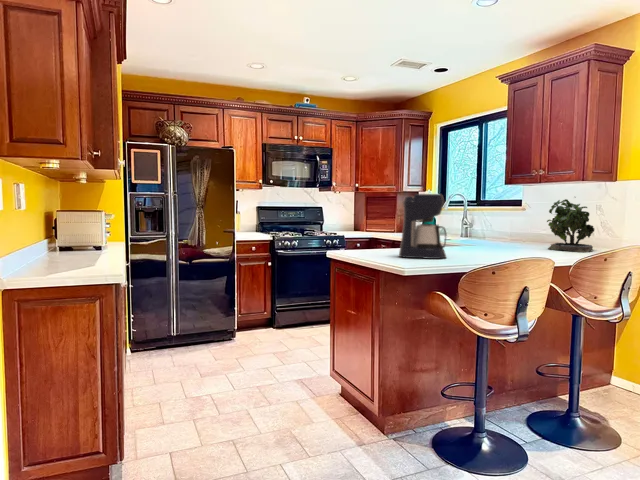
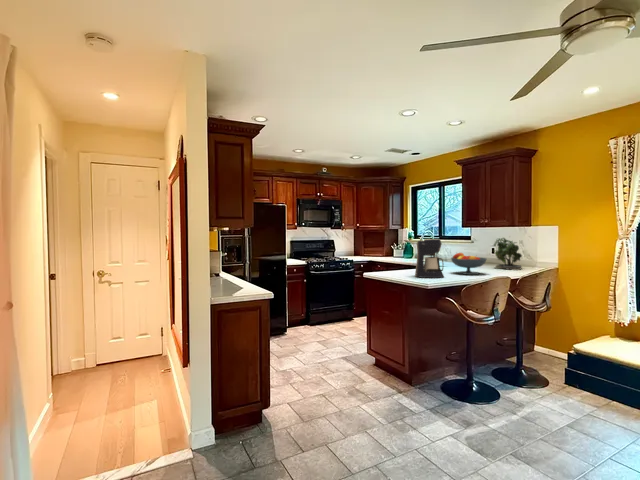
fruit bowl: none [467,219,526,256] -> present [451,253,486,275]

